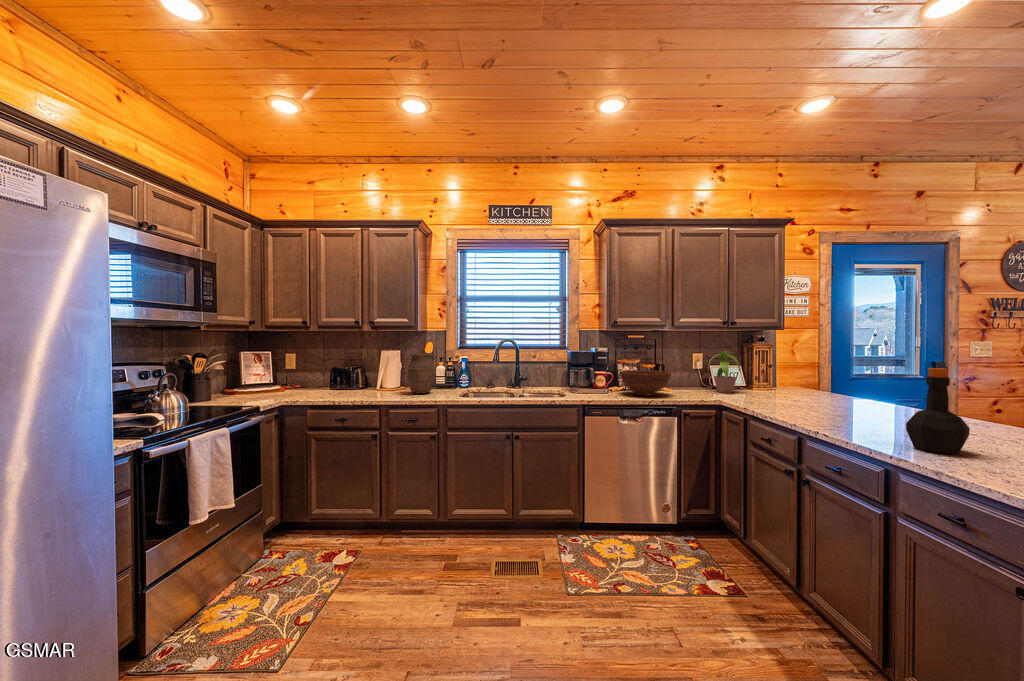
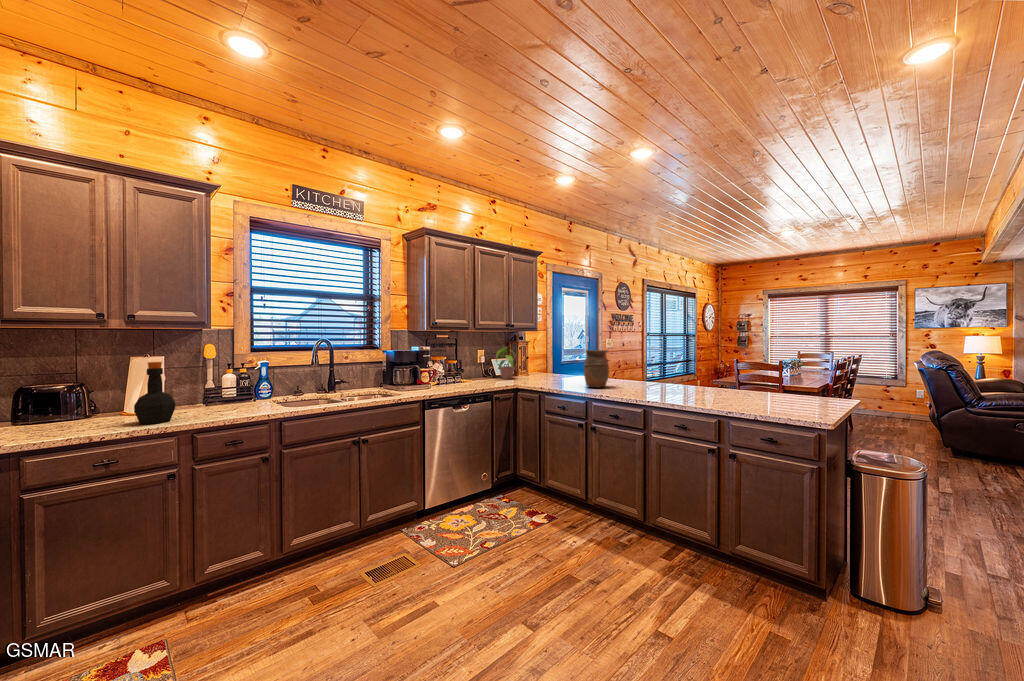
vase: present [408,353,435,394] -> present [584,350,609,388]
bottle: present [906,368,970,454] -> present [134,362,175,424]
fruit bowl: present [620,370,671,396] -> none [440,365,482,386]

